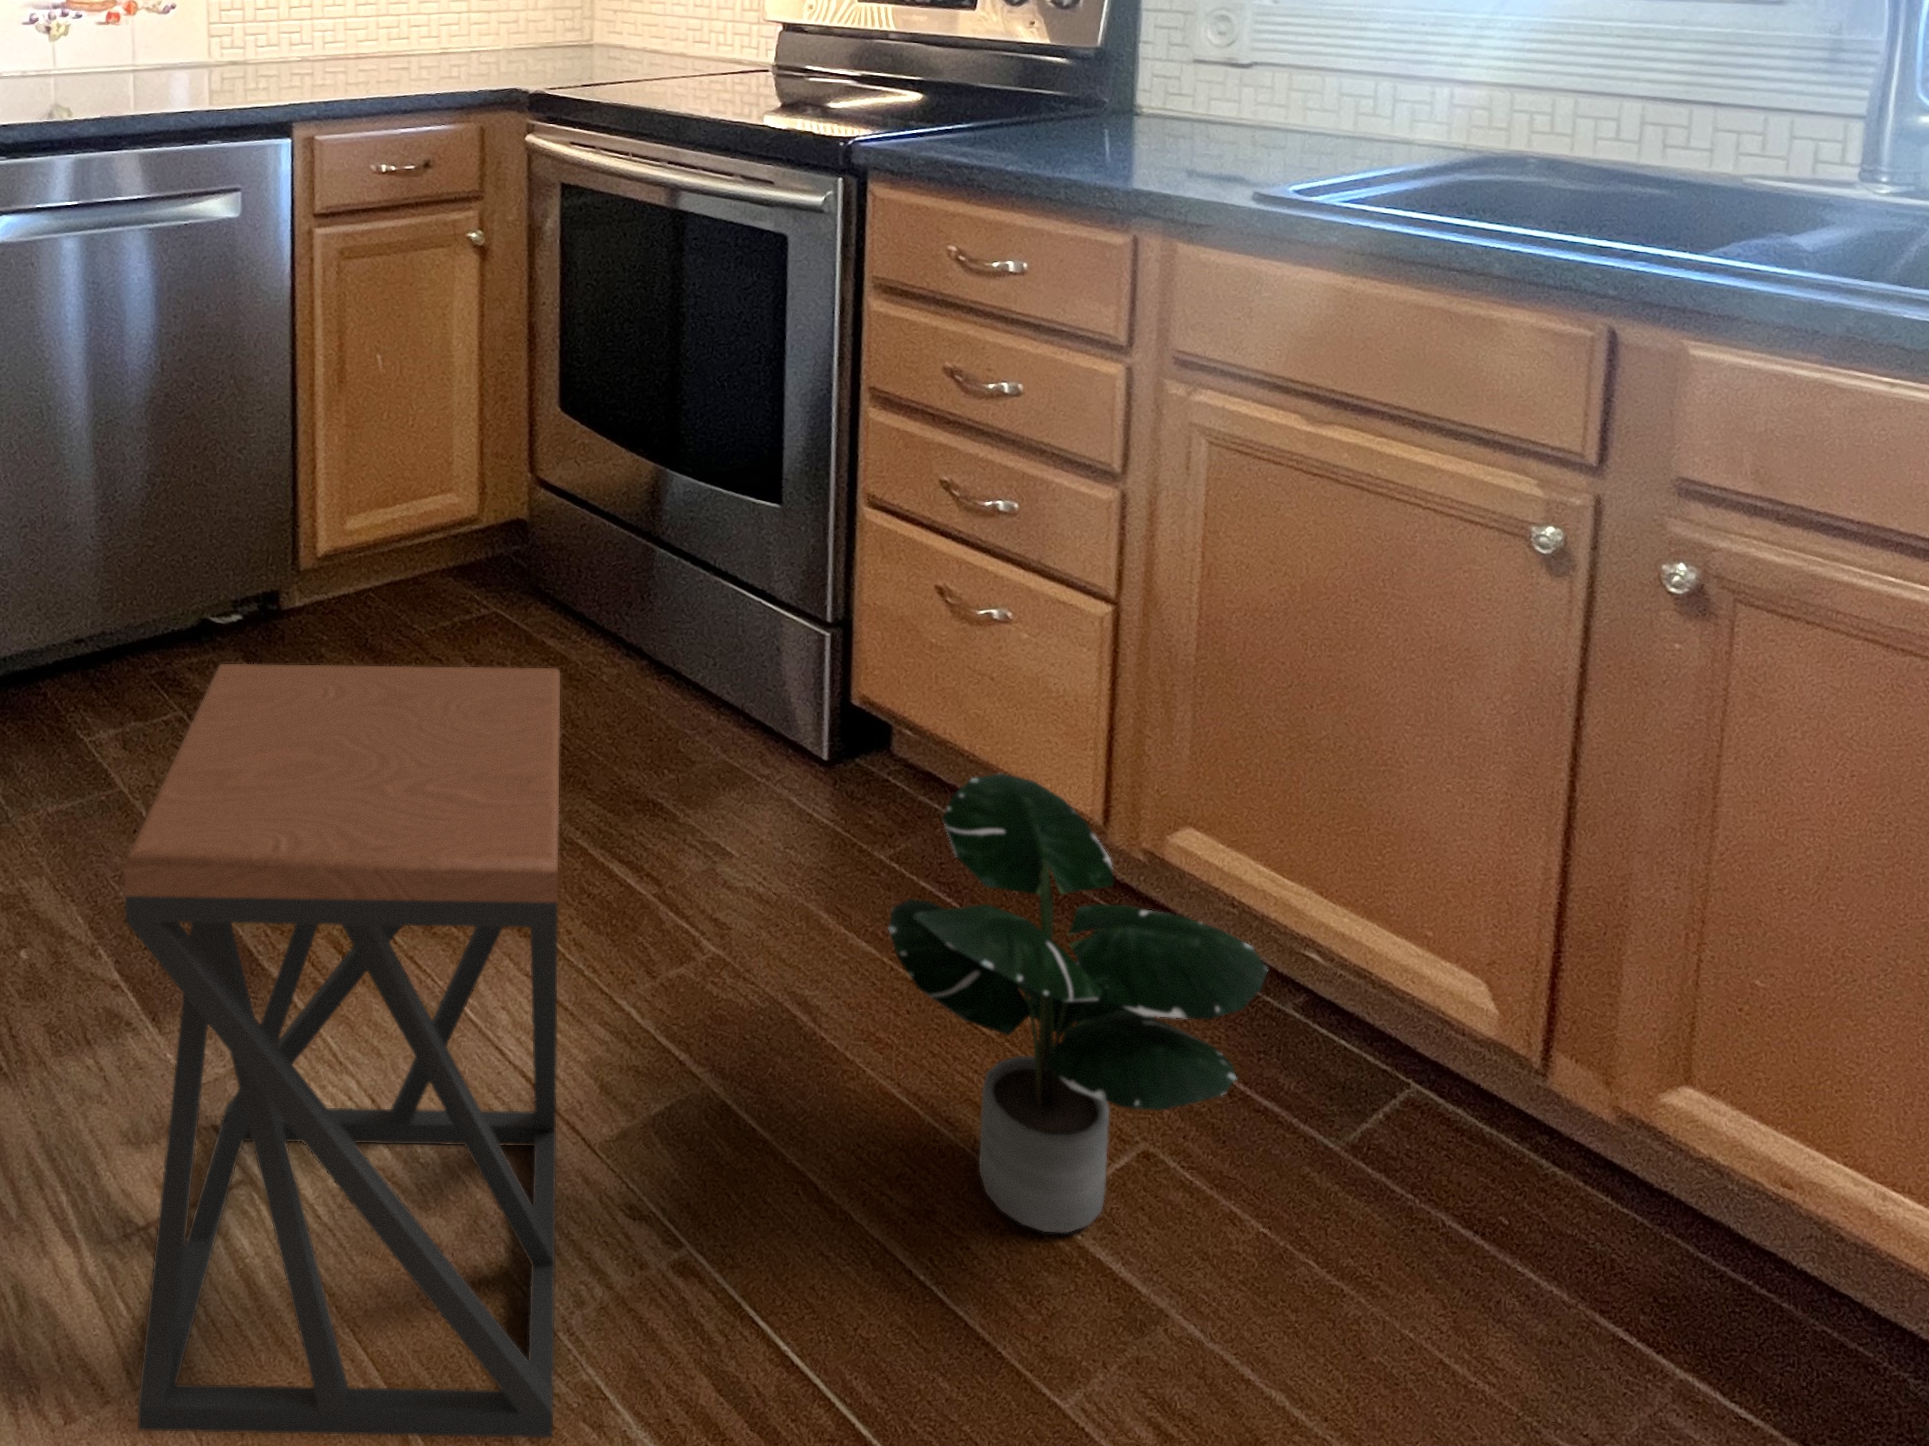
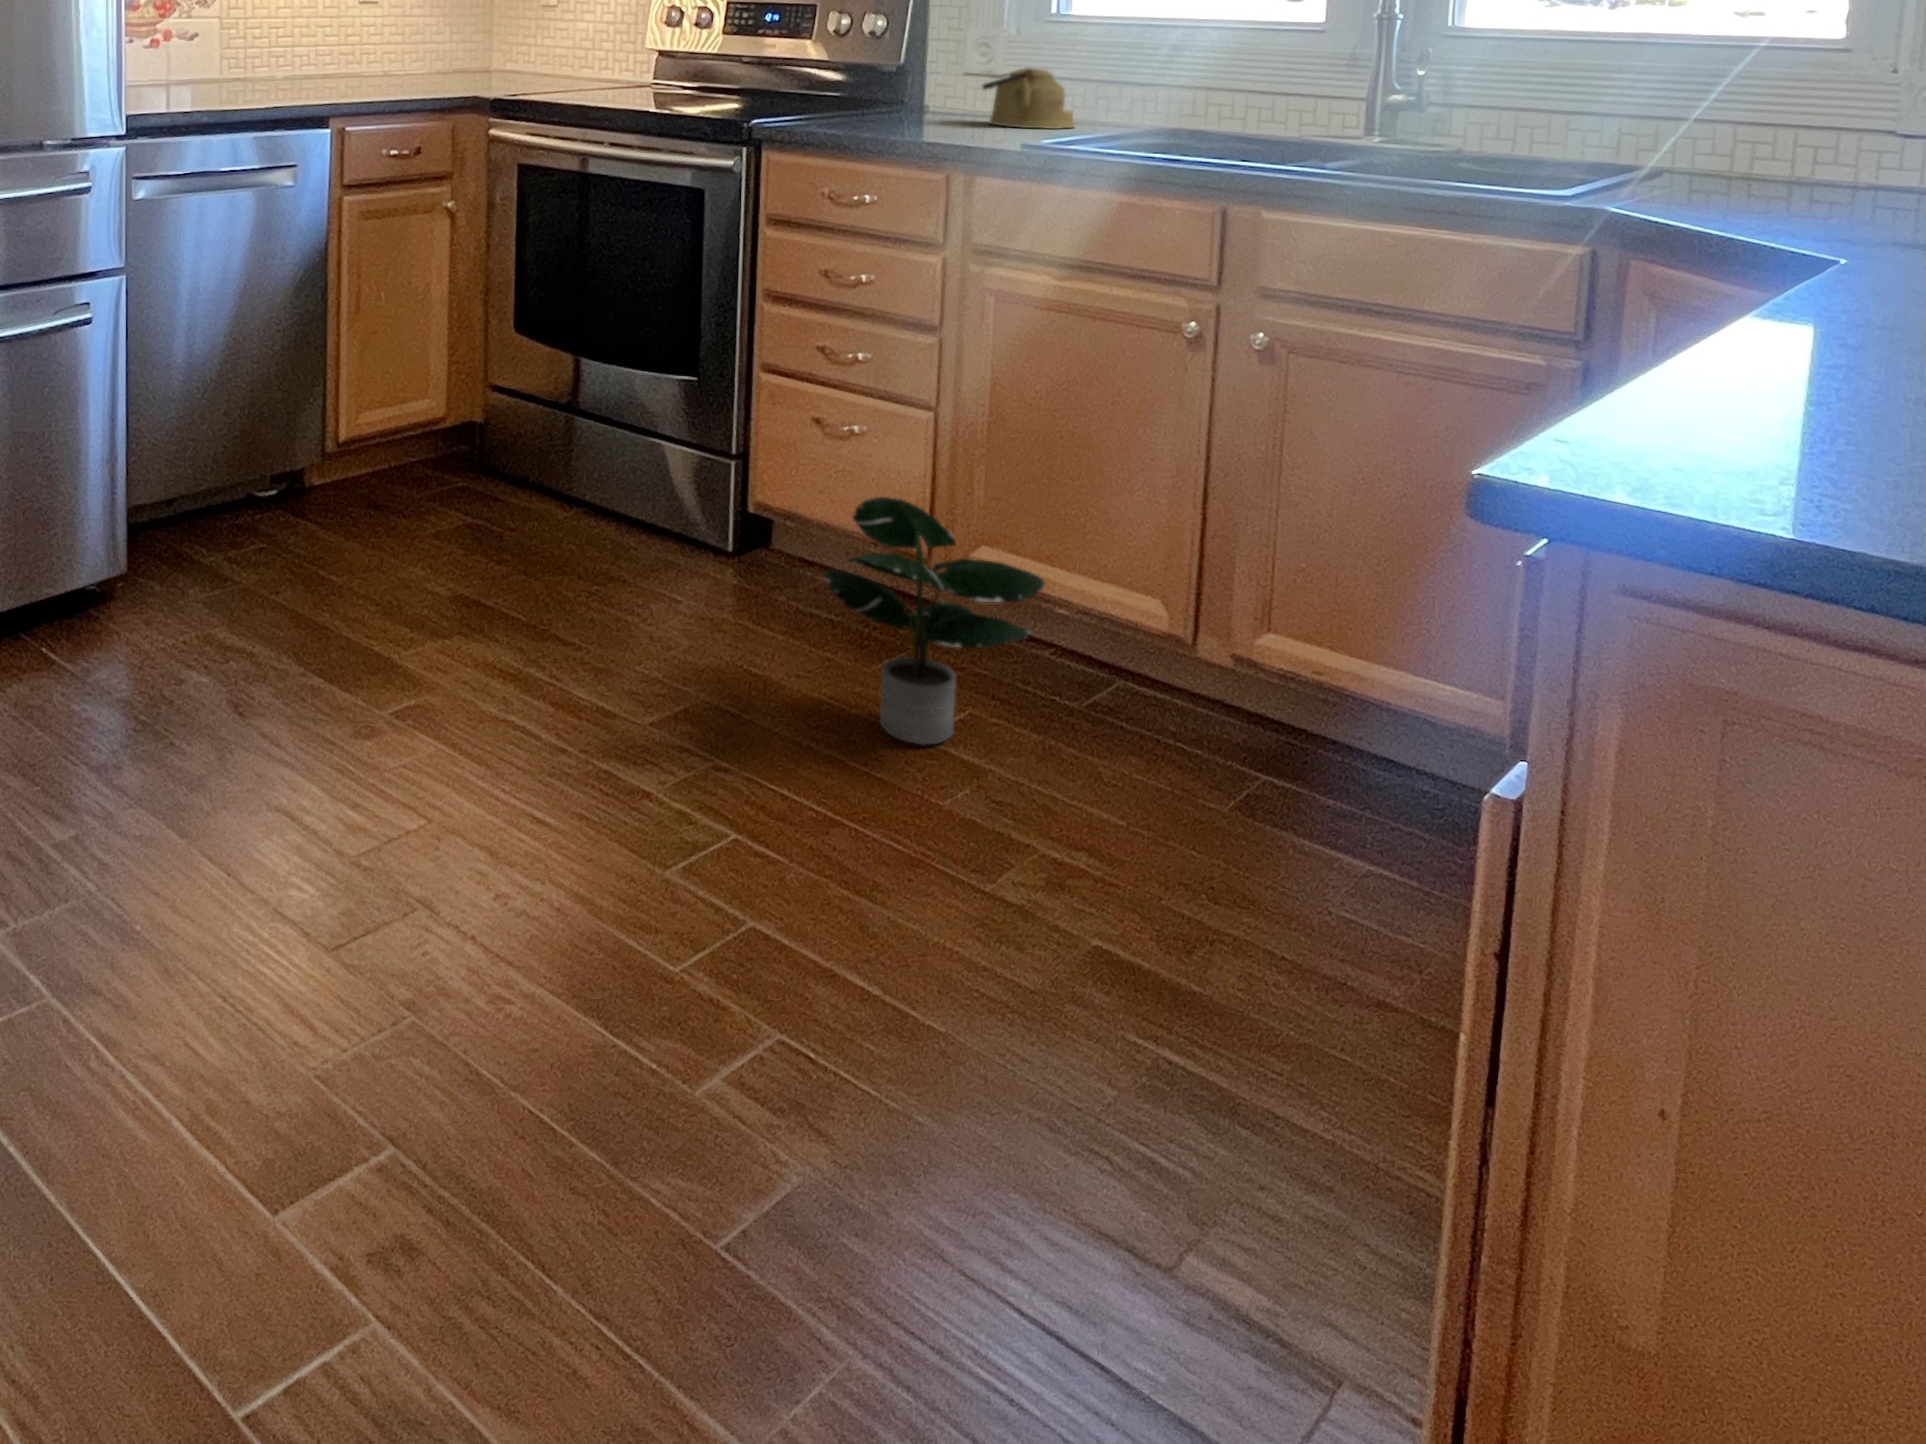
kettle: none [1214,46,1360,150] -> present [983,68,1075,129]
stool: present [124,664,560,1438] -> none [419,427,684,839]

